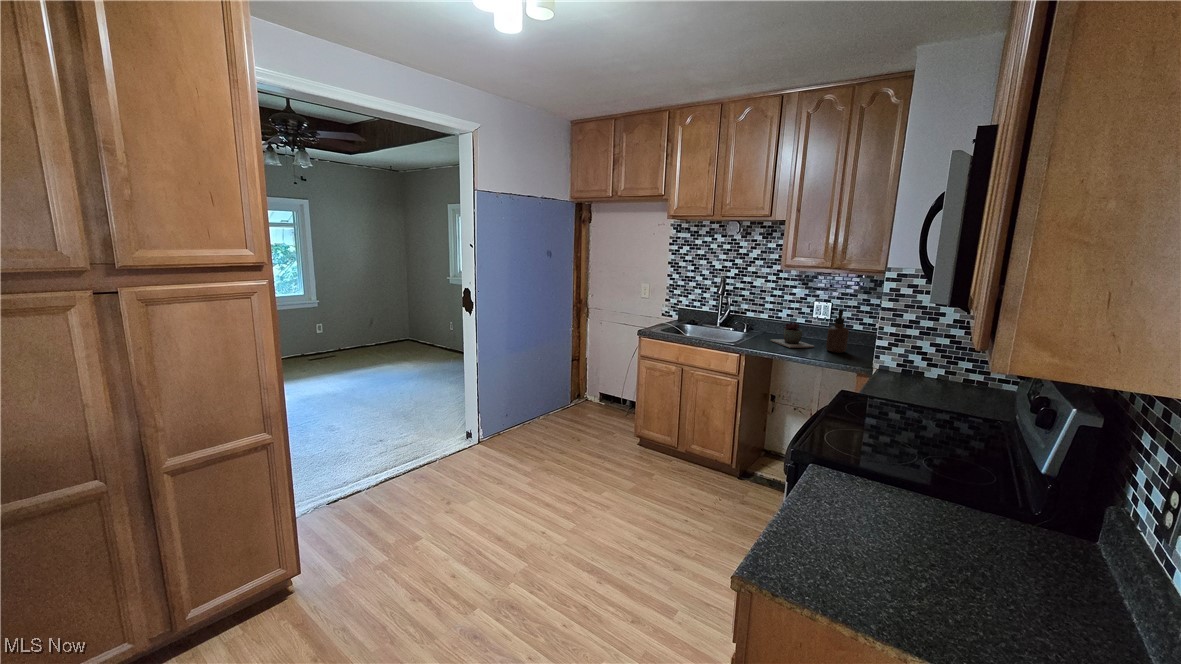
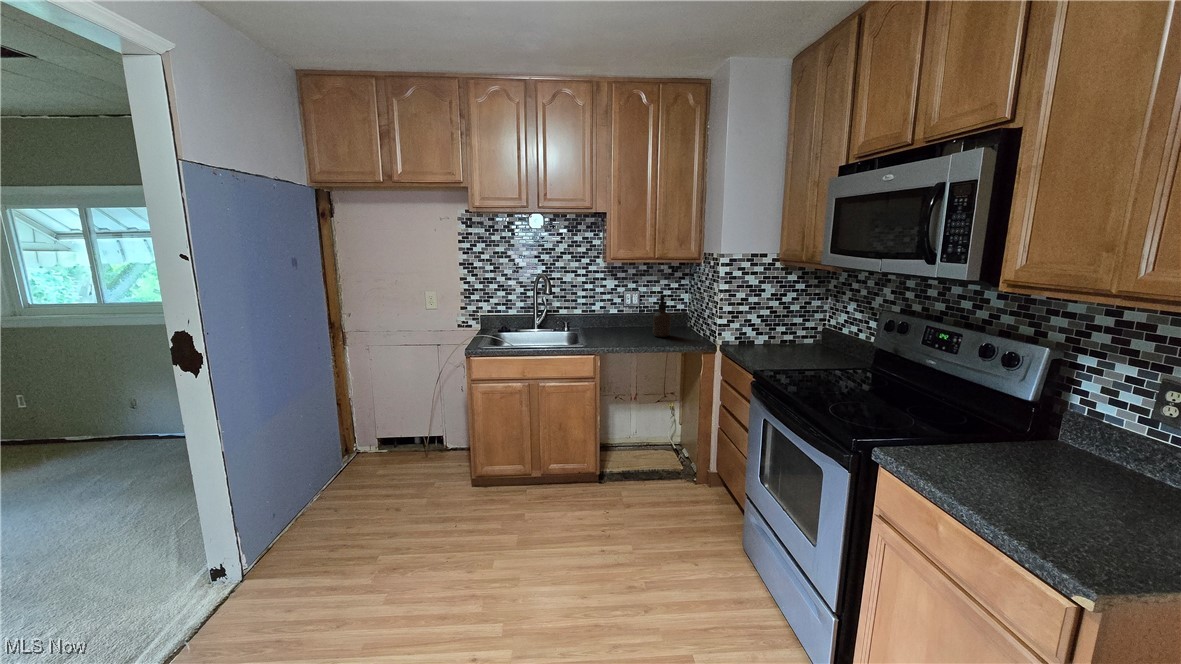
succulent plant: present [770,322,814,348] -> none [600,314,641,340]

